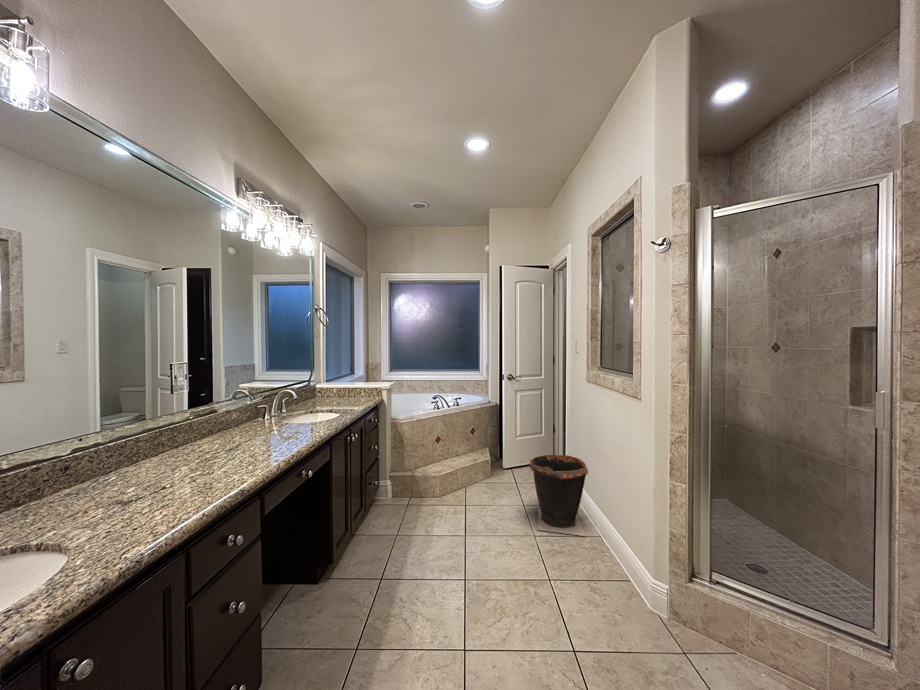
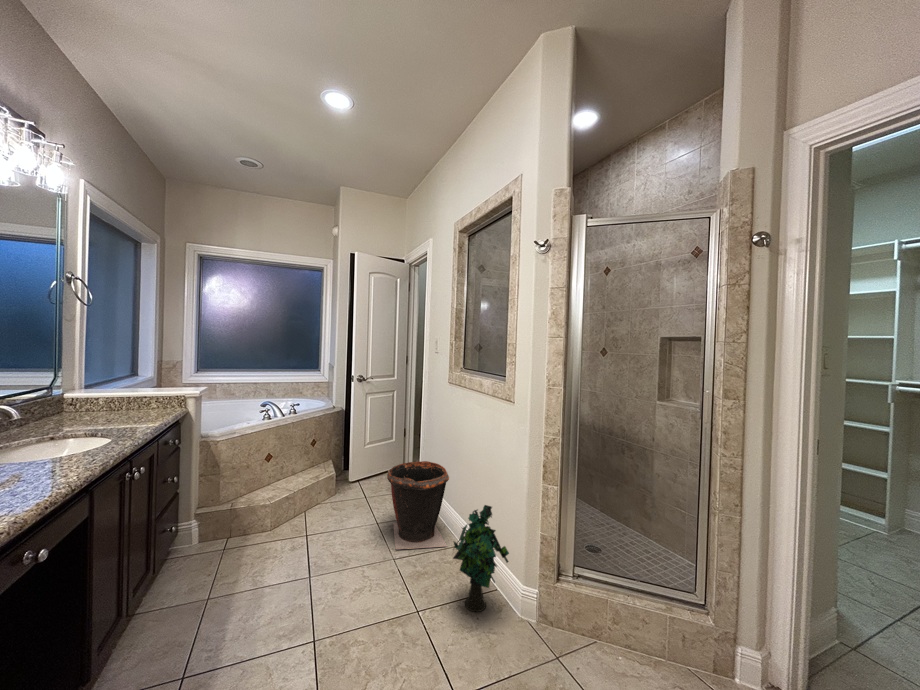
decorative plant: none [582,496,638,595] -> present [453,505,509,612]

